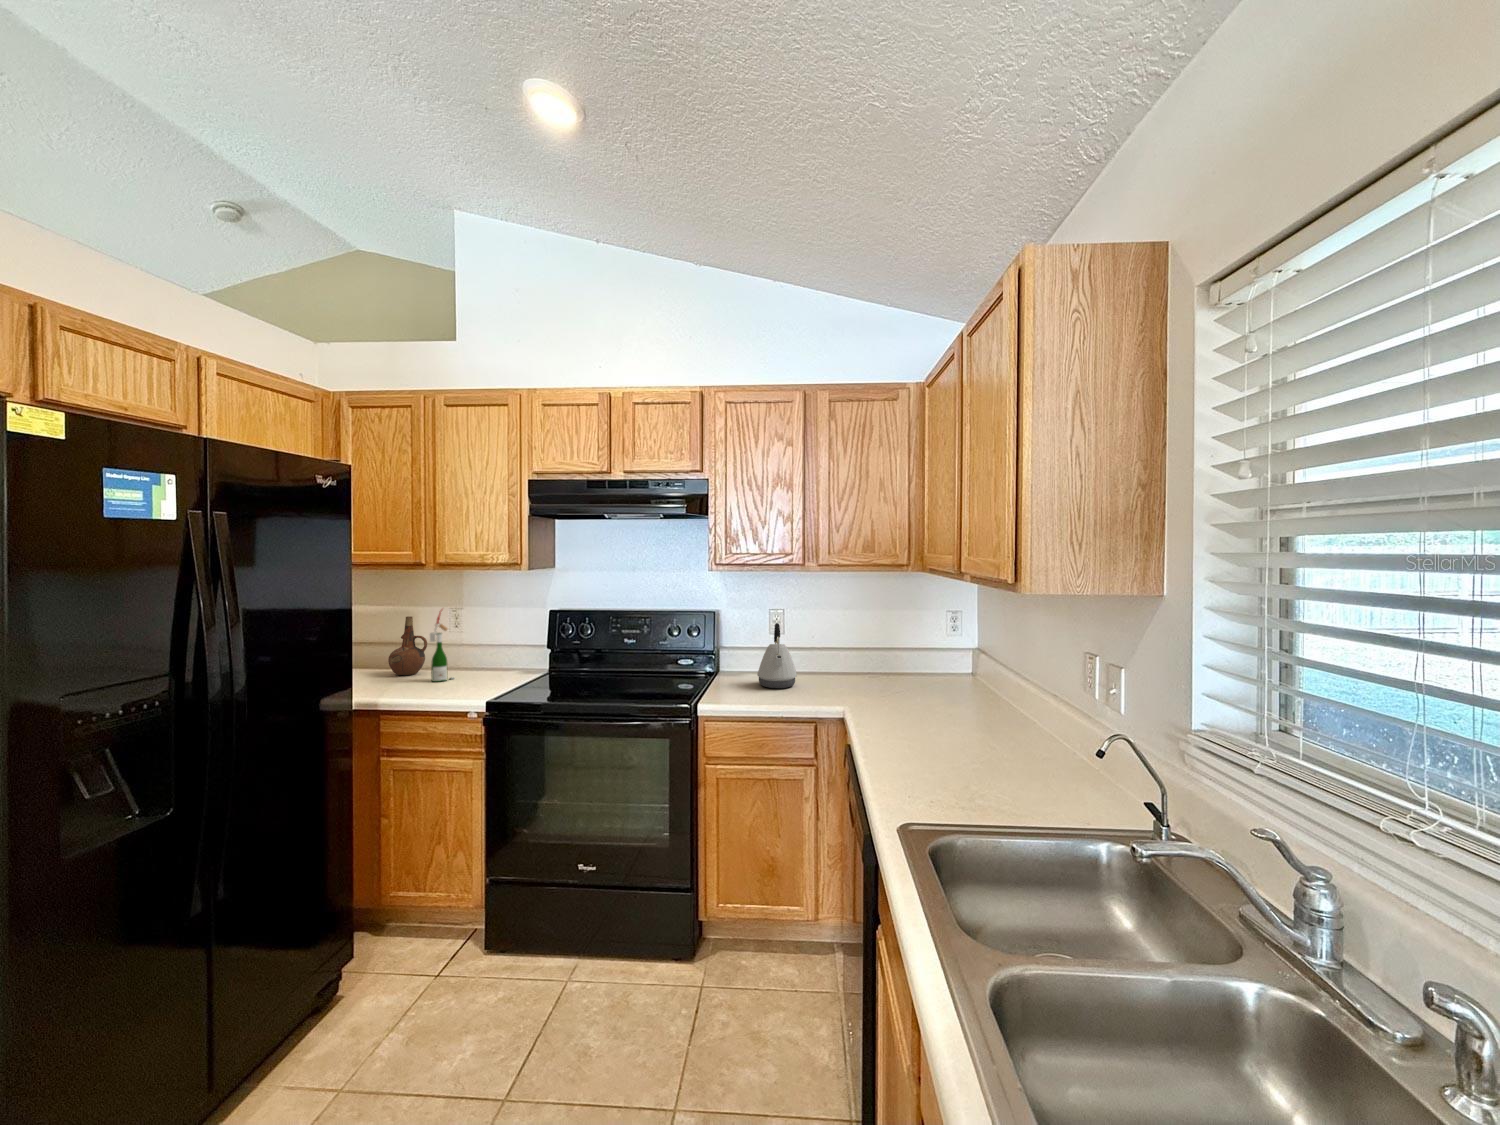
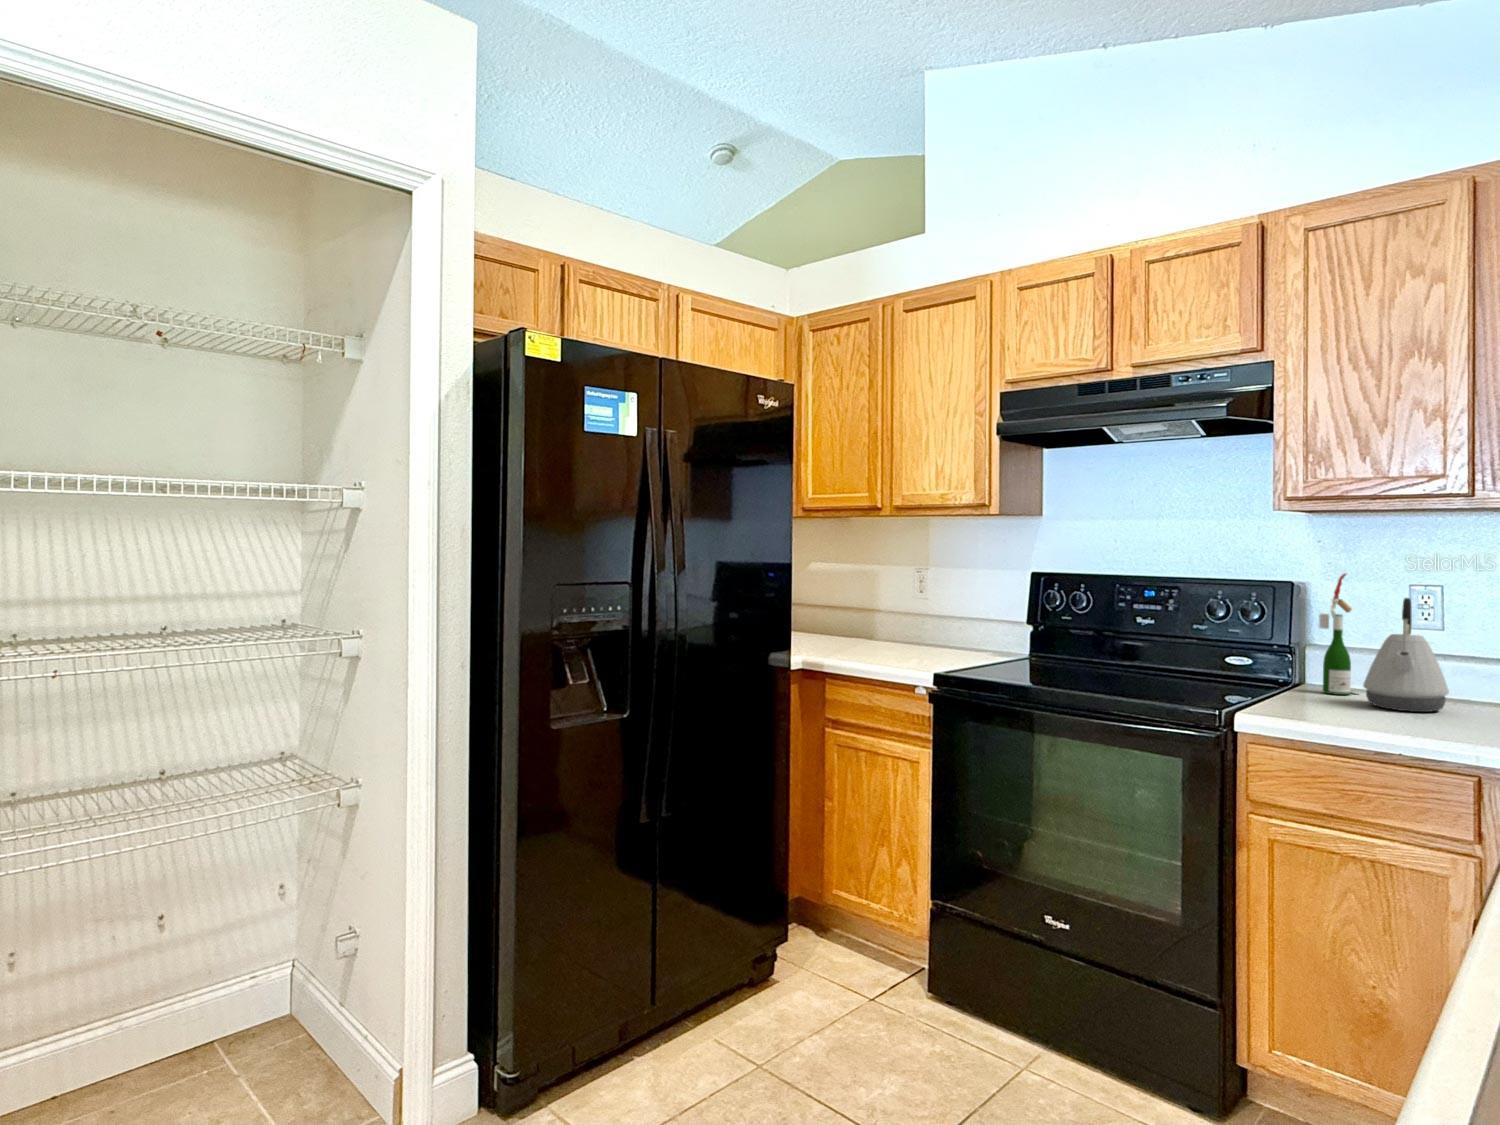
wine bottle: present [430,609,454,682] -> present [1319,573,1359,695]
ceramic pitcher: present [388,616,427,675] -> none [842,578,884,648]

